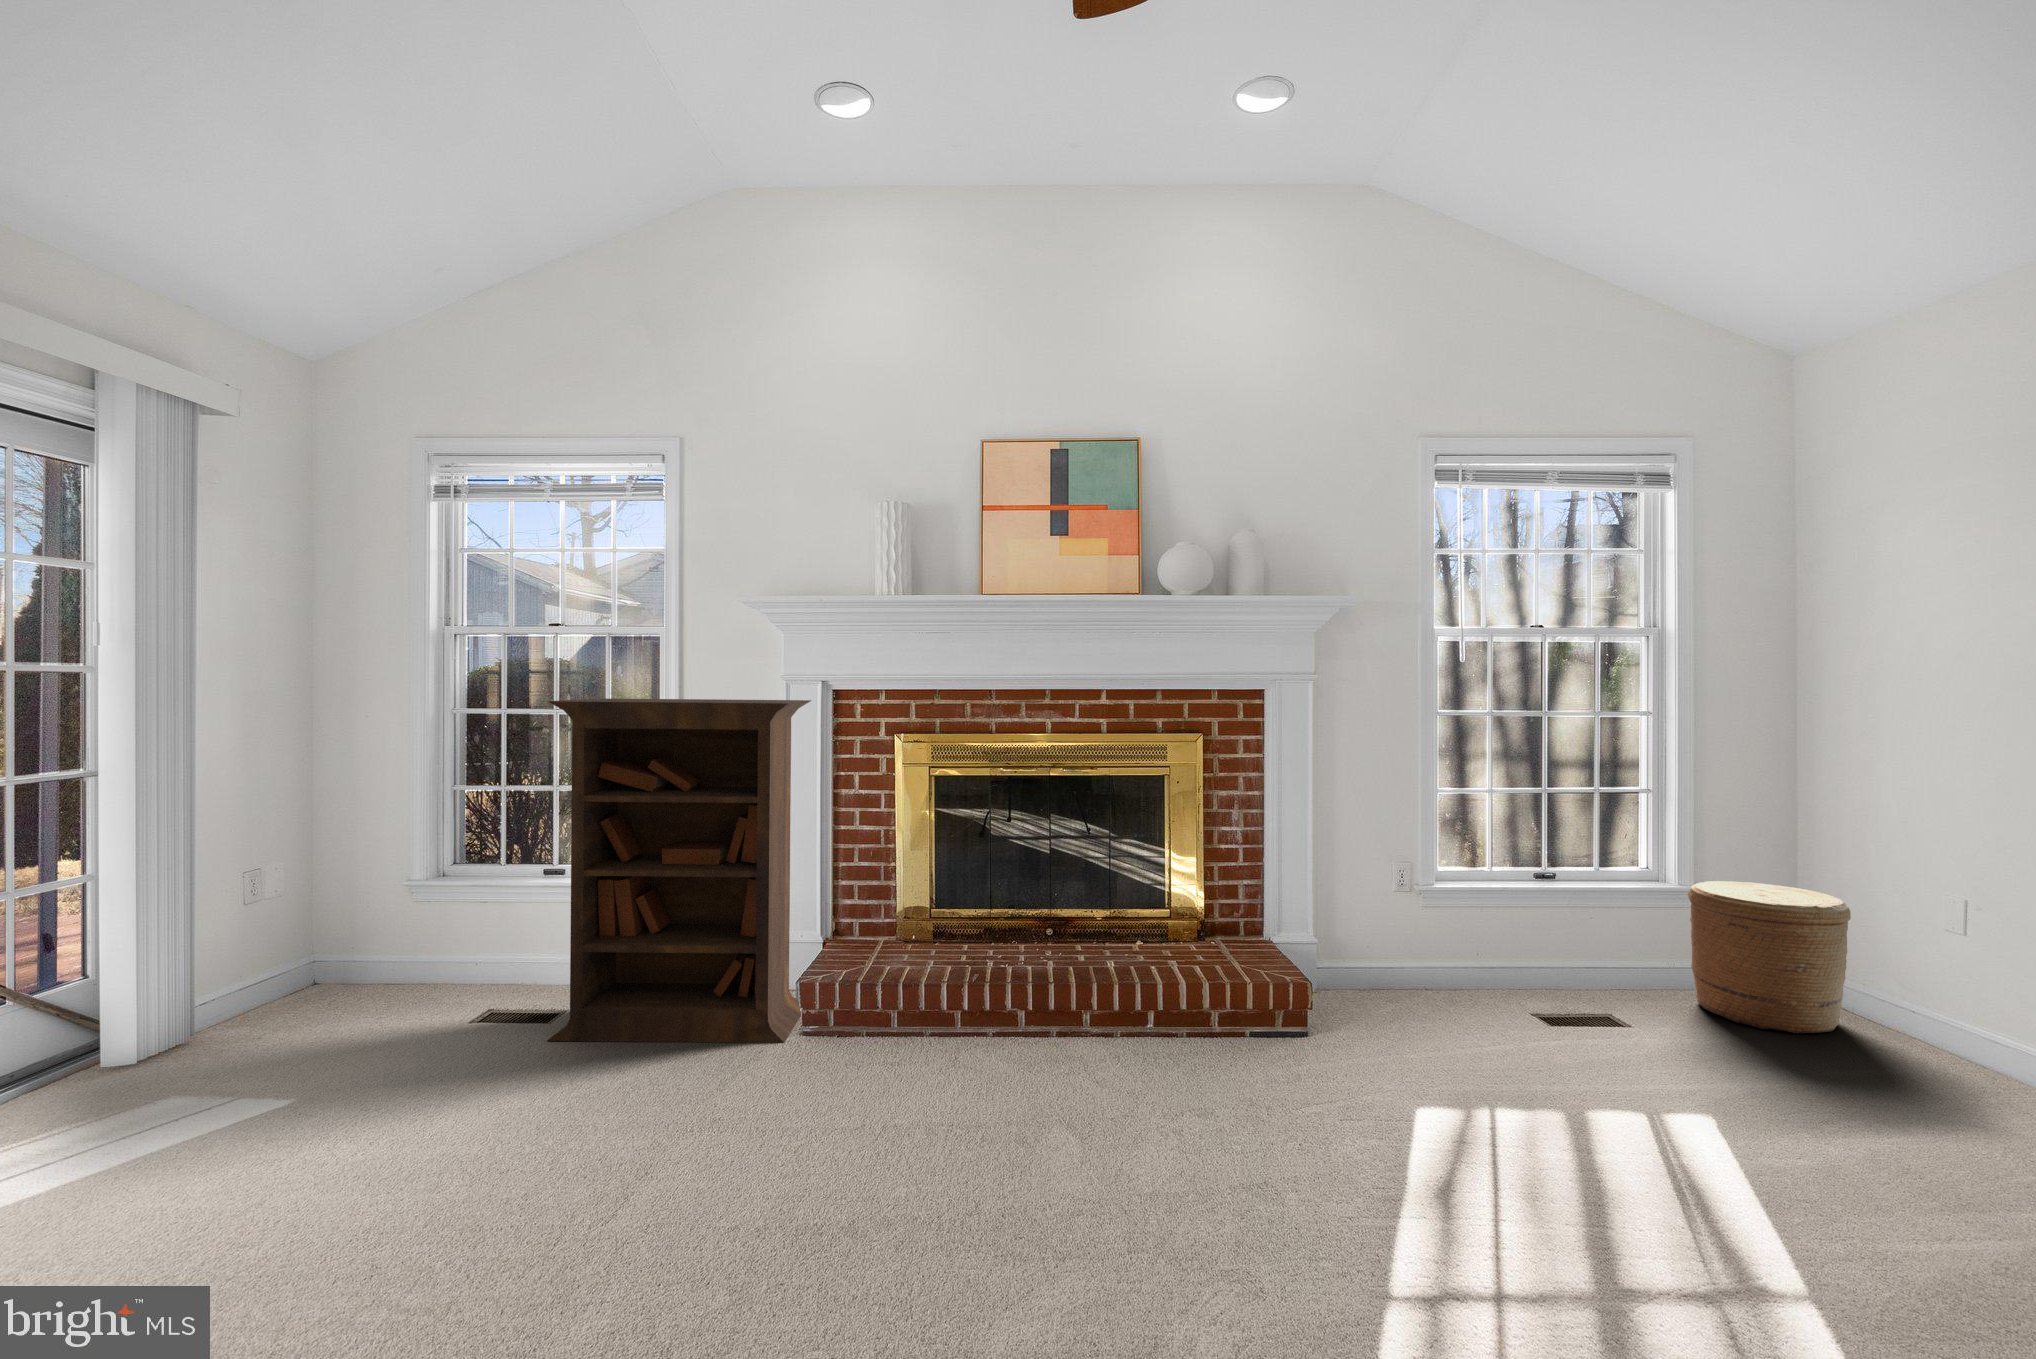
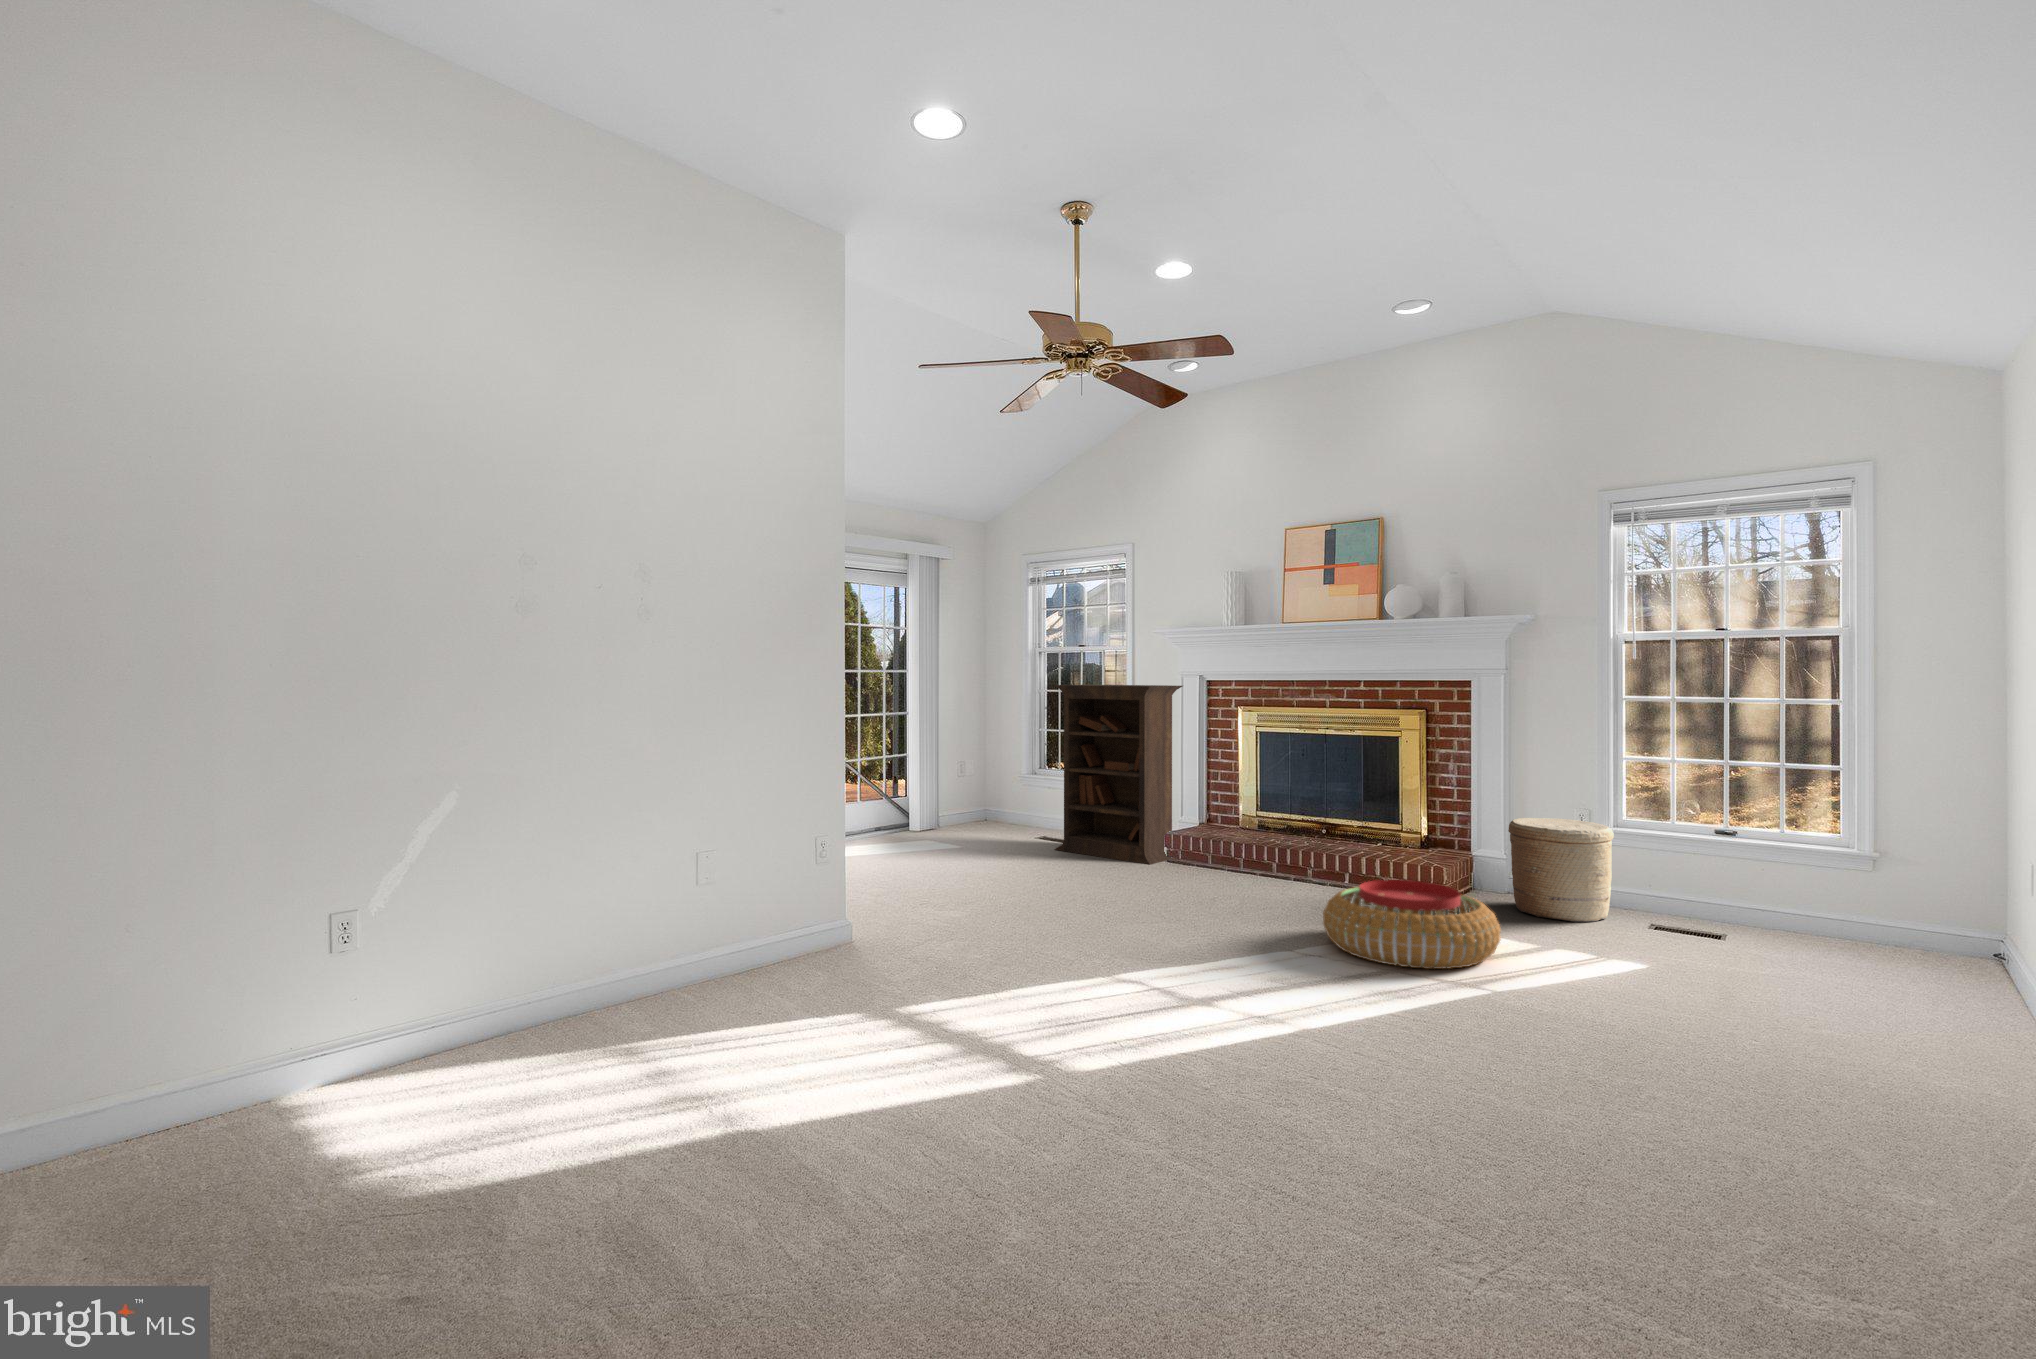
woven basket: present [1688,881,1851,1034] -> present [1508,818,1614,922]
pouf: none [1350,1041,1683,1249] -> present [1323,880,1501,969]

